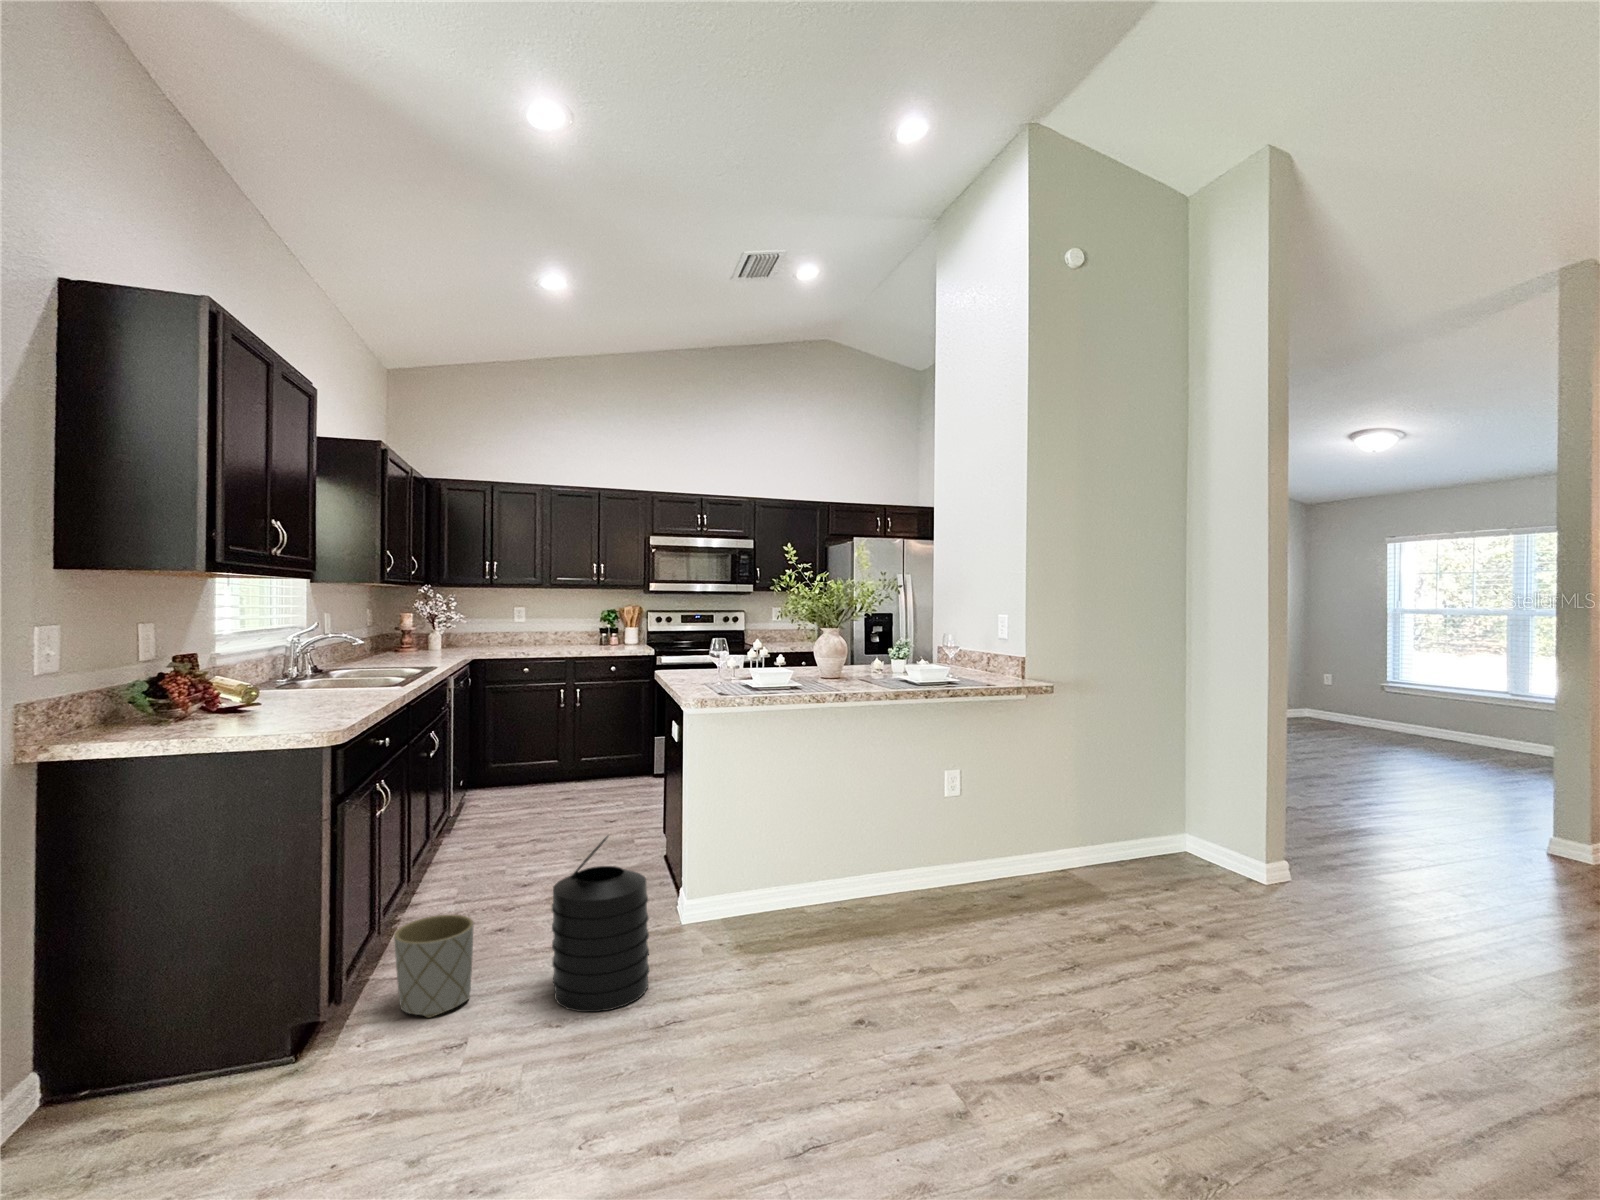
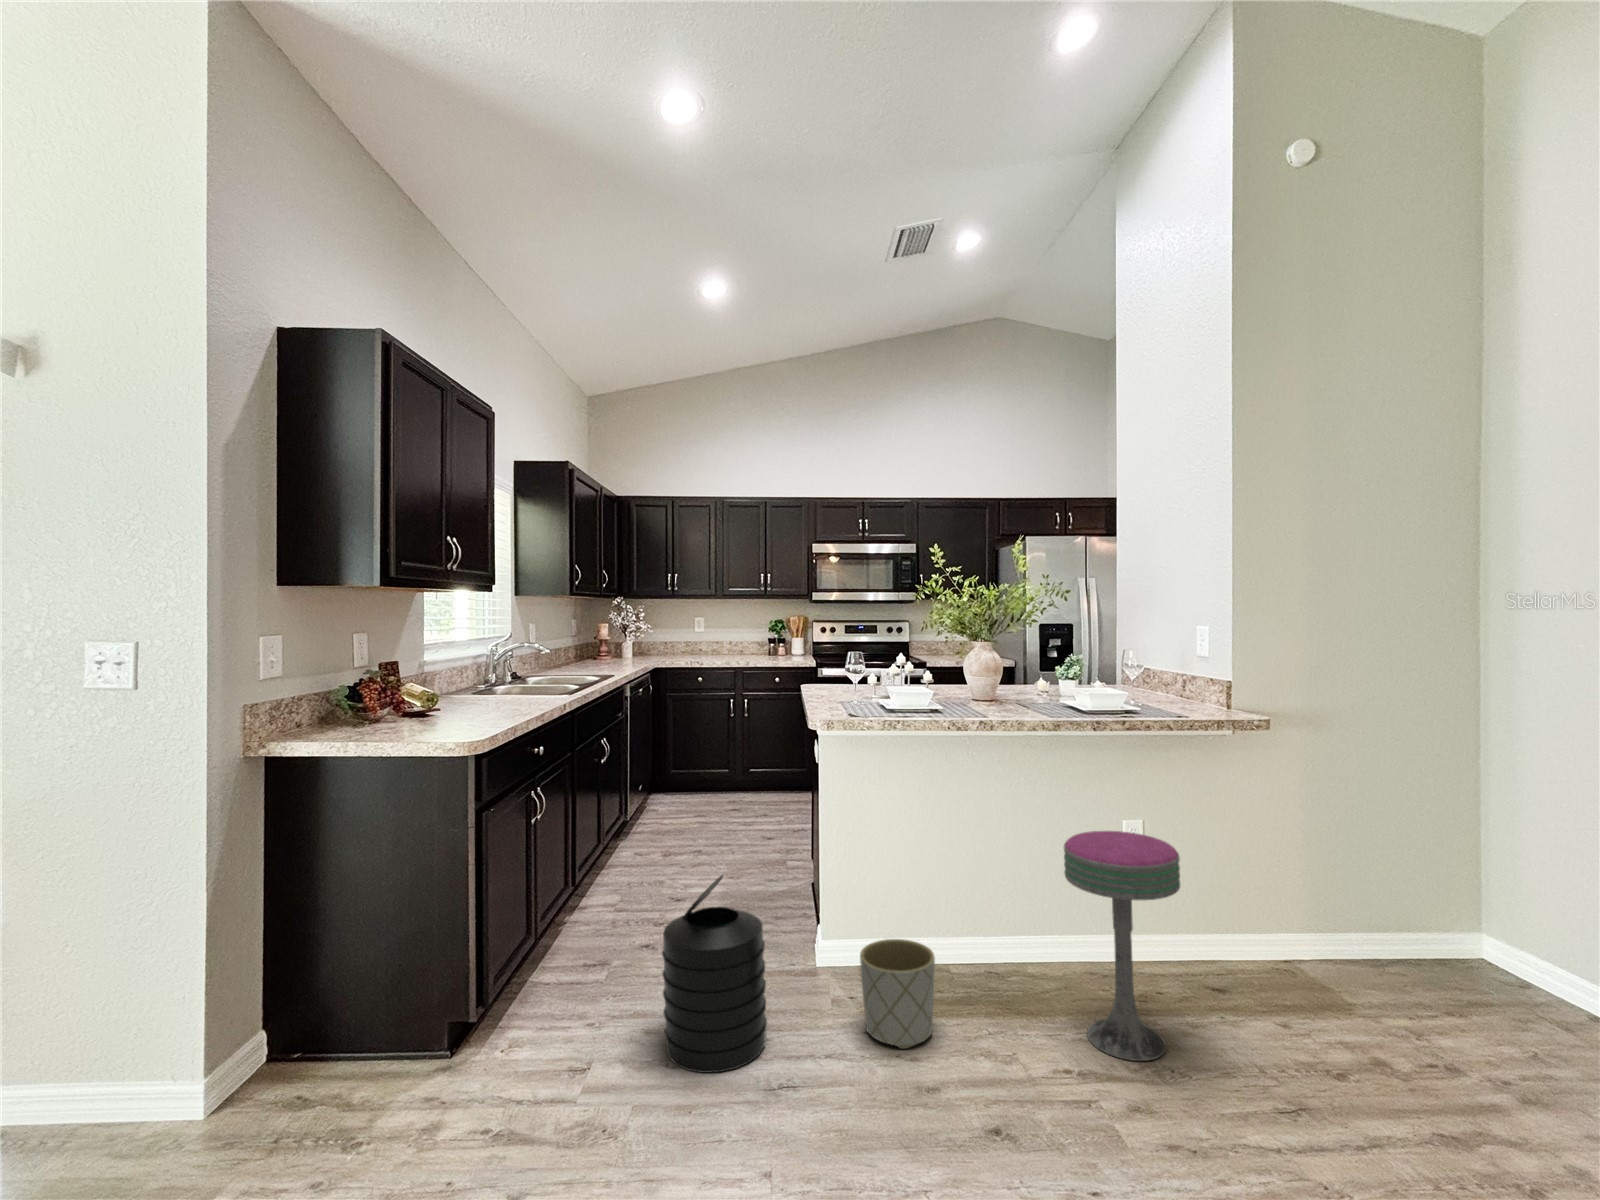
bar stool: none [903,781,993,964] -> present [1064,831,1180,1061]
planter: present [394,915,474,1018] -> present [860,939,935,1049]

